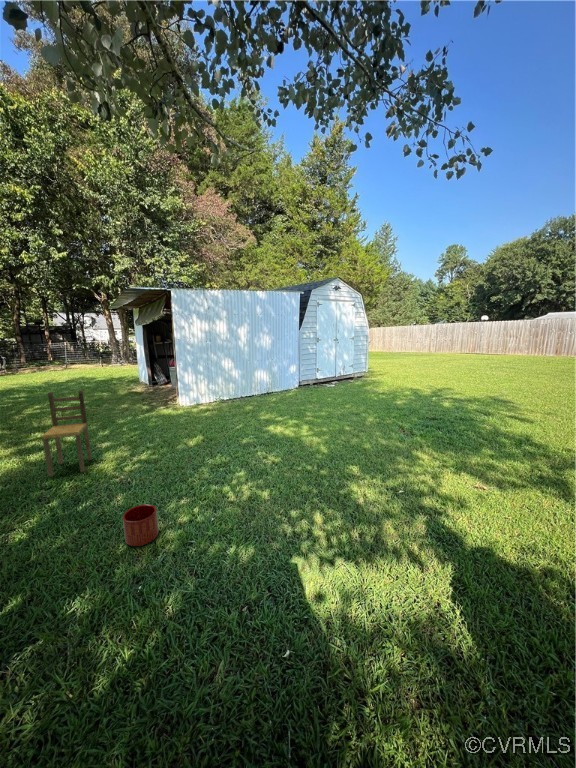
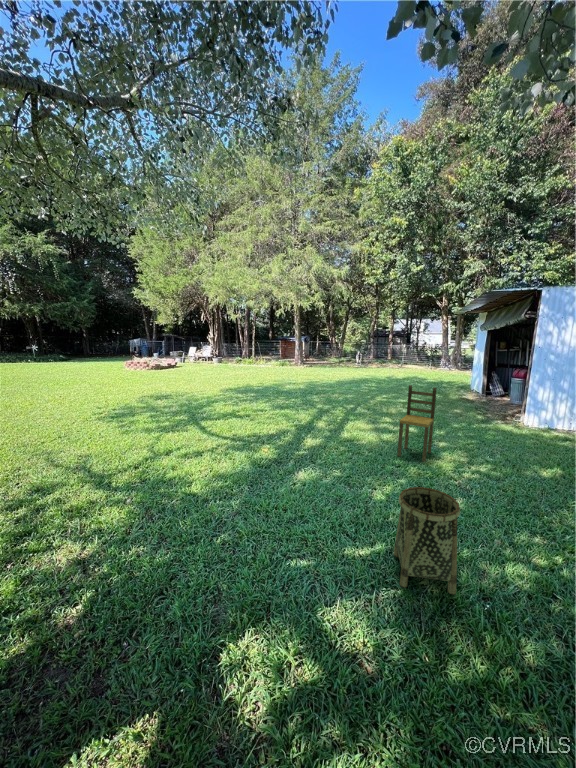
planter: present [122,504,159,546] -> none [469,514,510,558]
basket: none [15,510,107,644] -> present [394,487,460,594]

